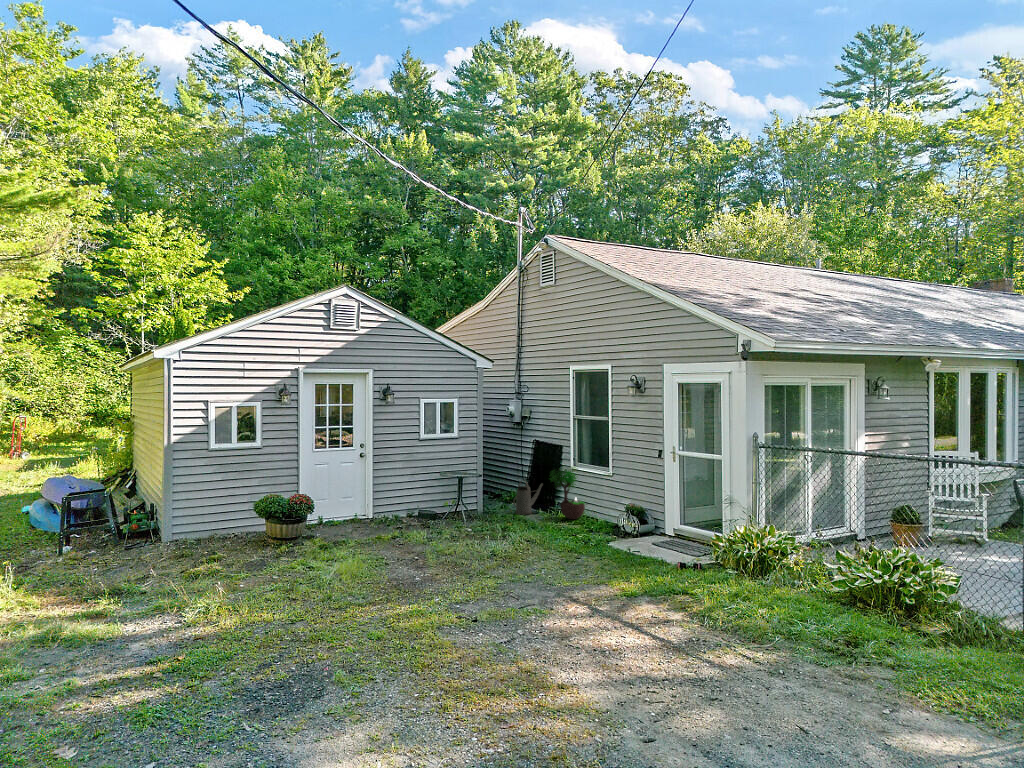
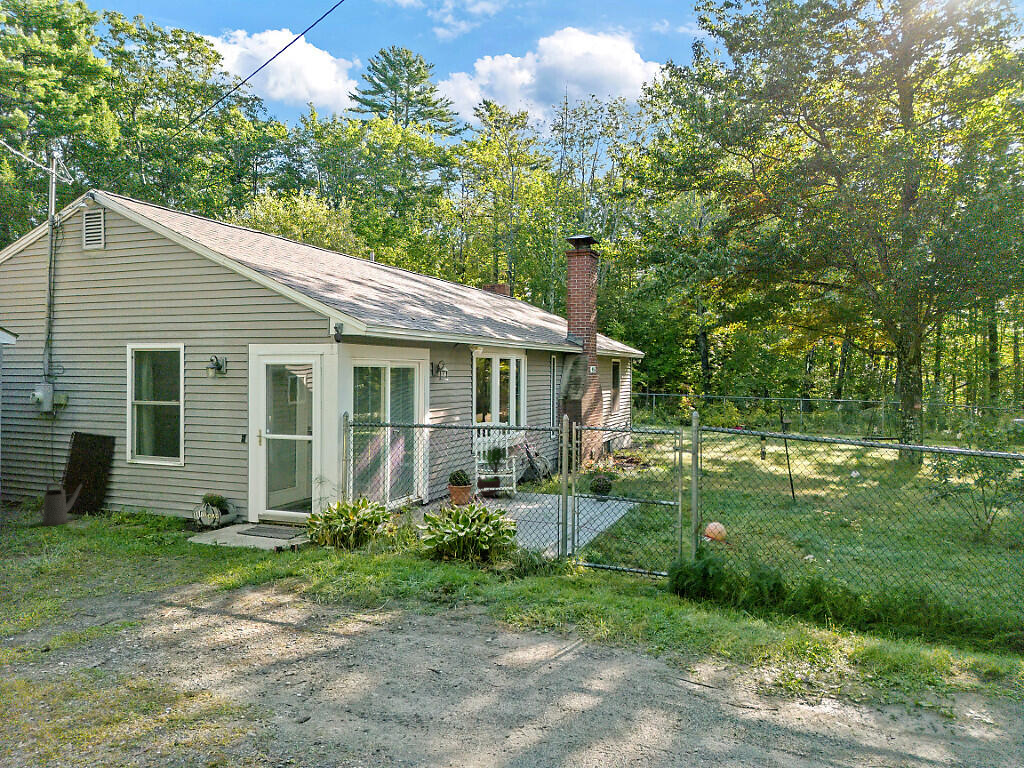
potted tree: present [551,468,585,519] -> present [477,446,506,496]

